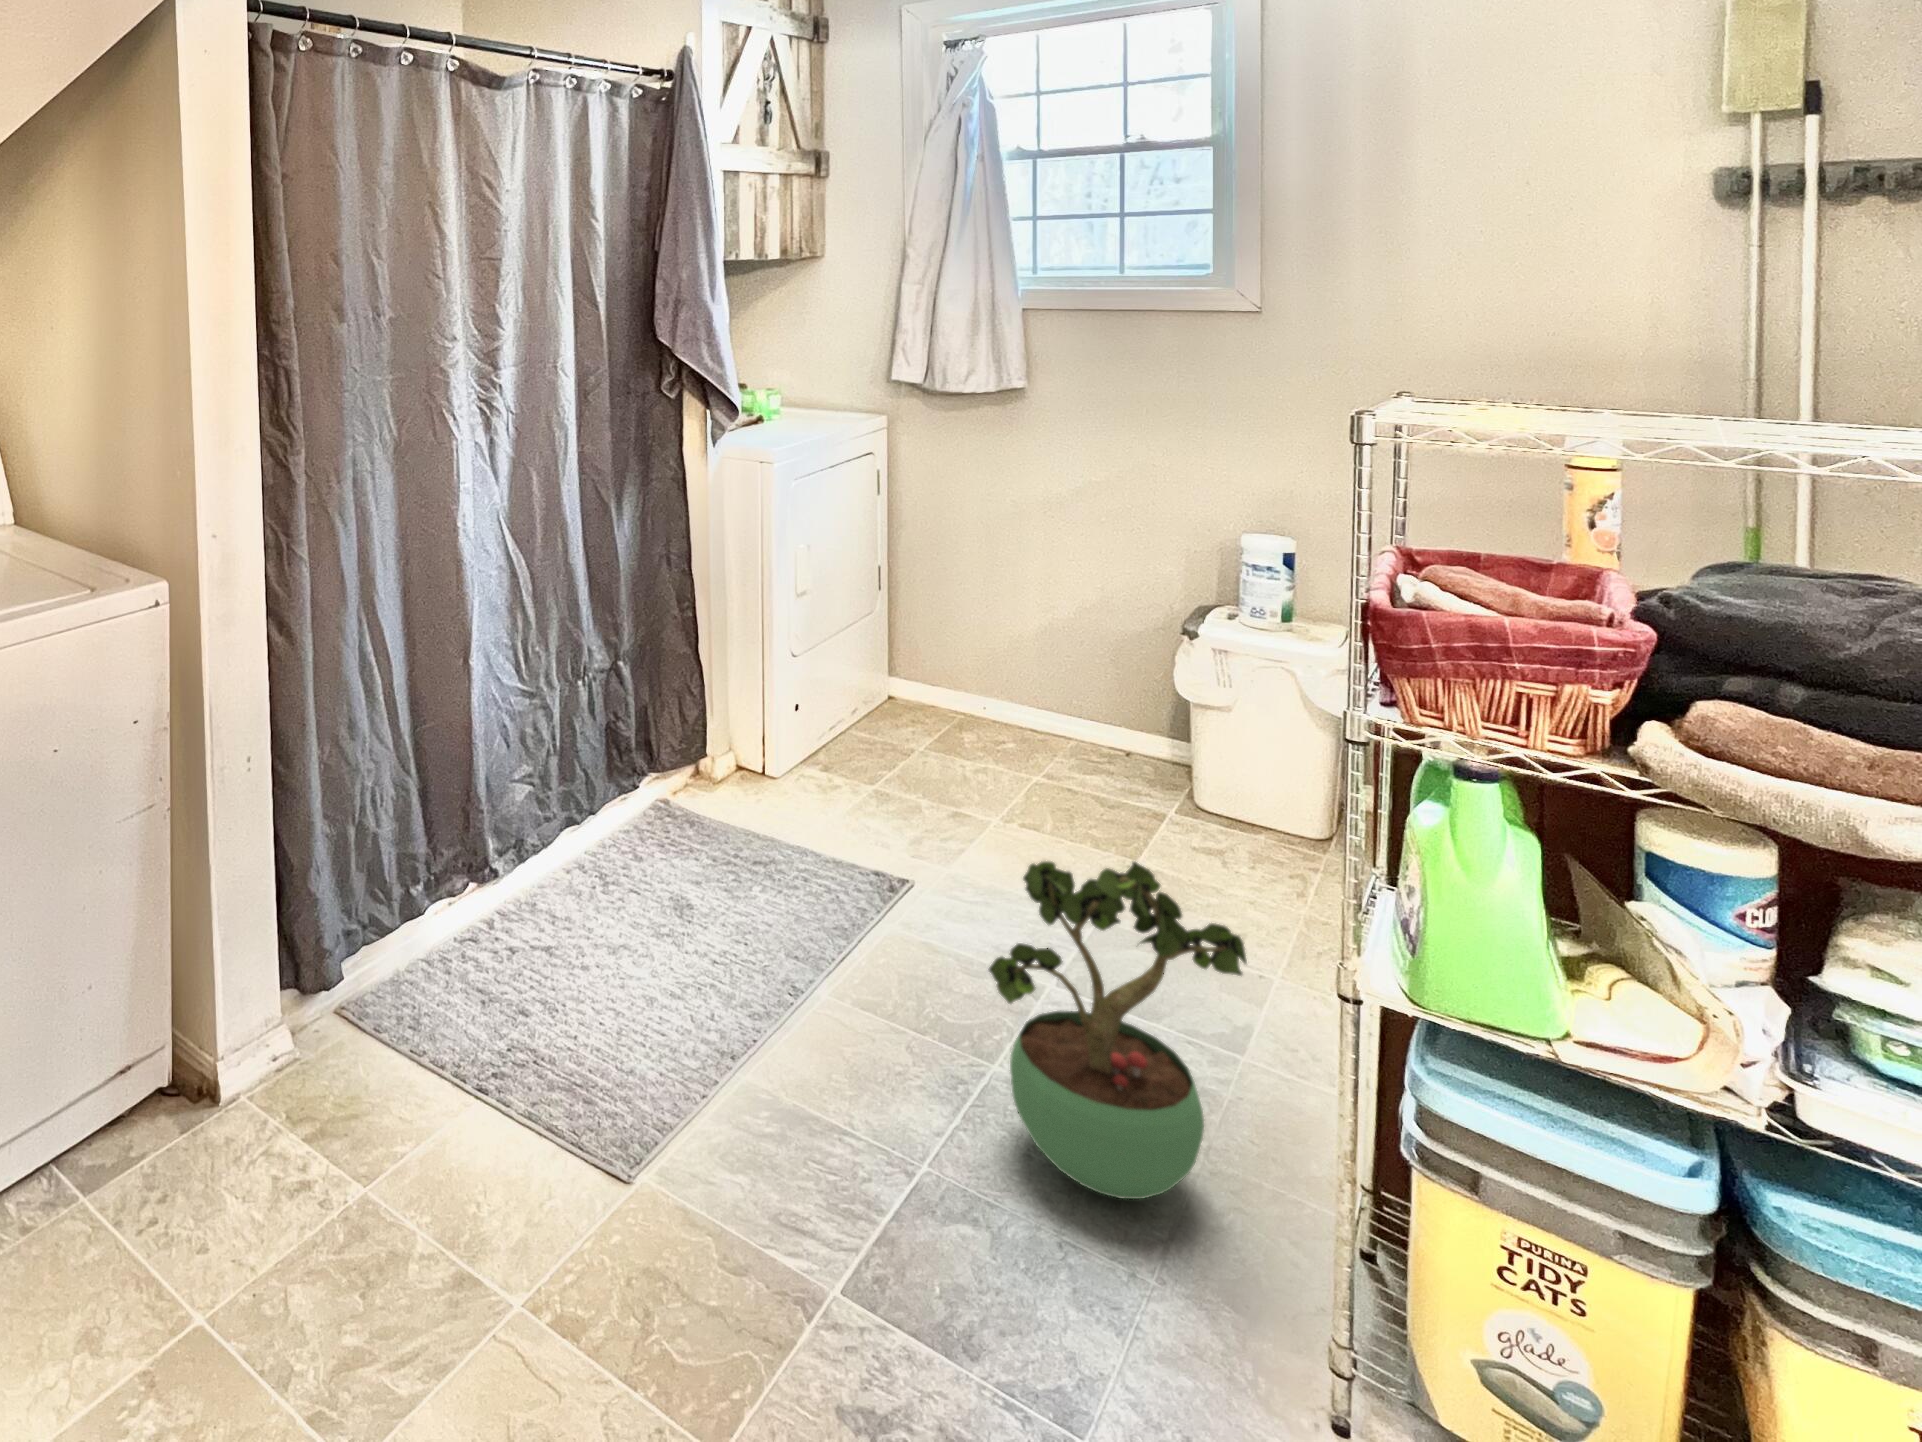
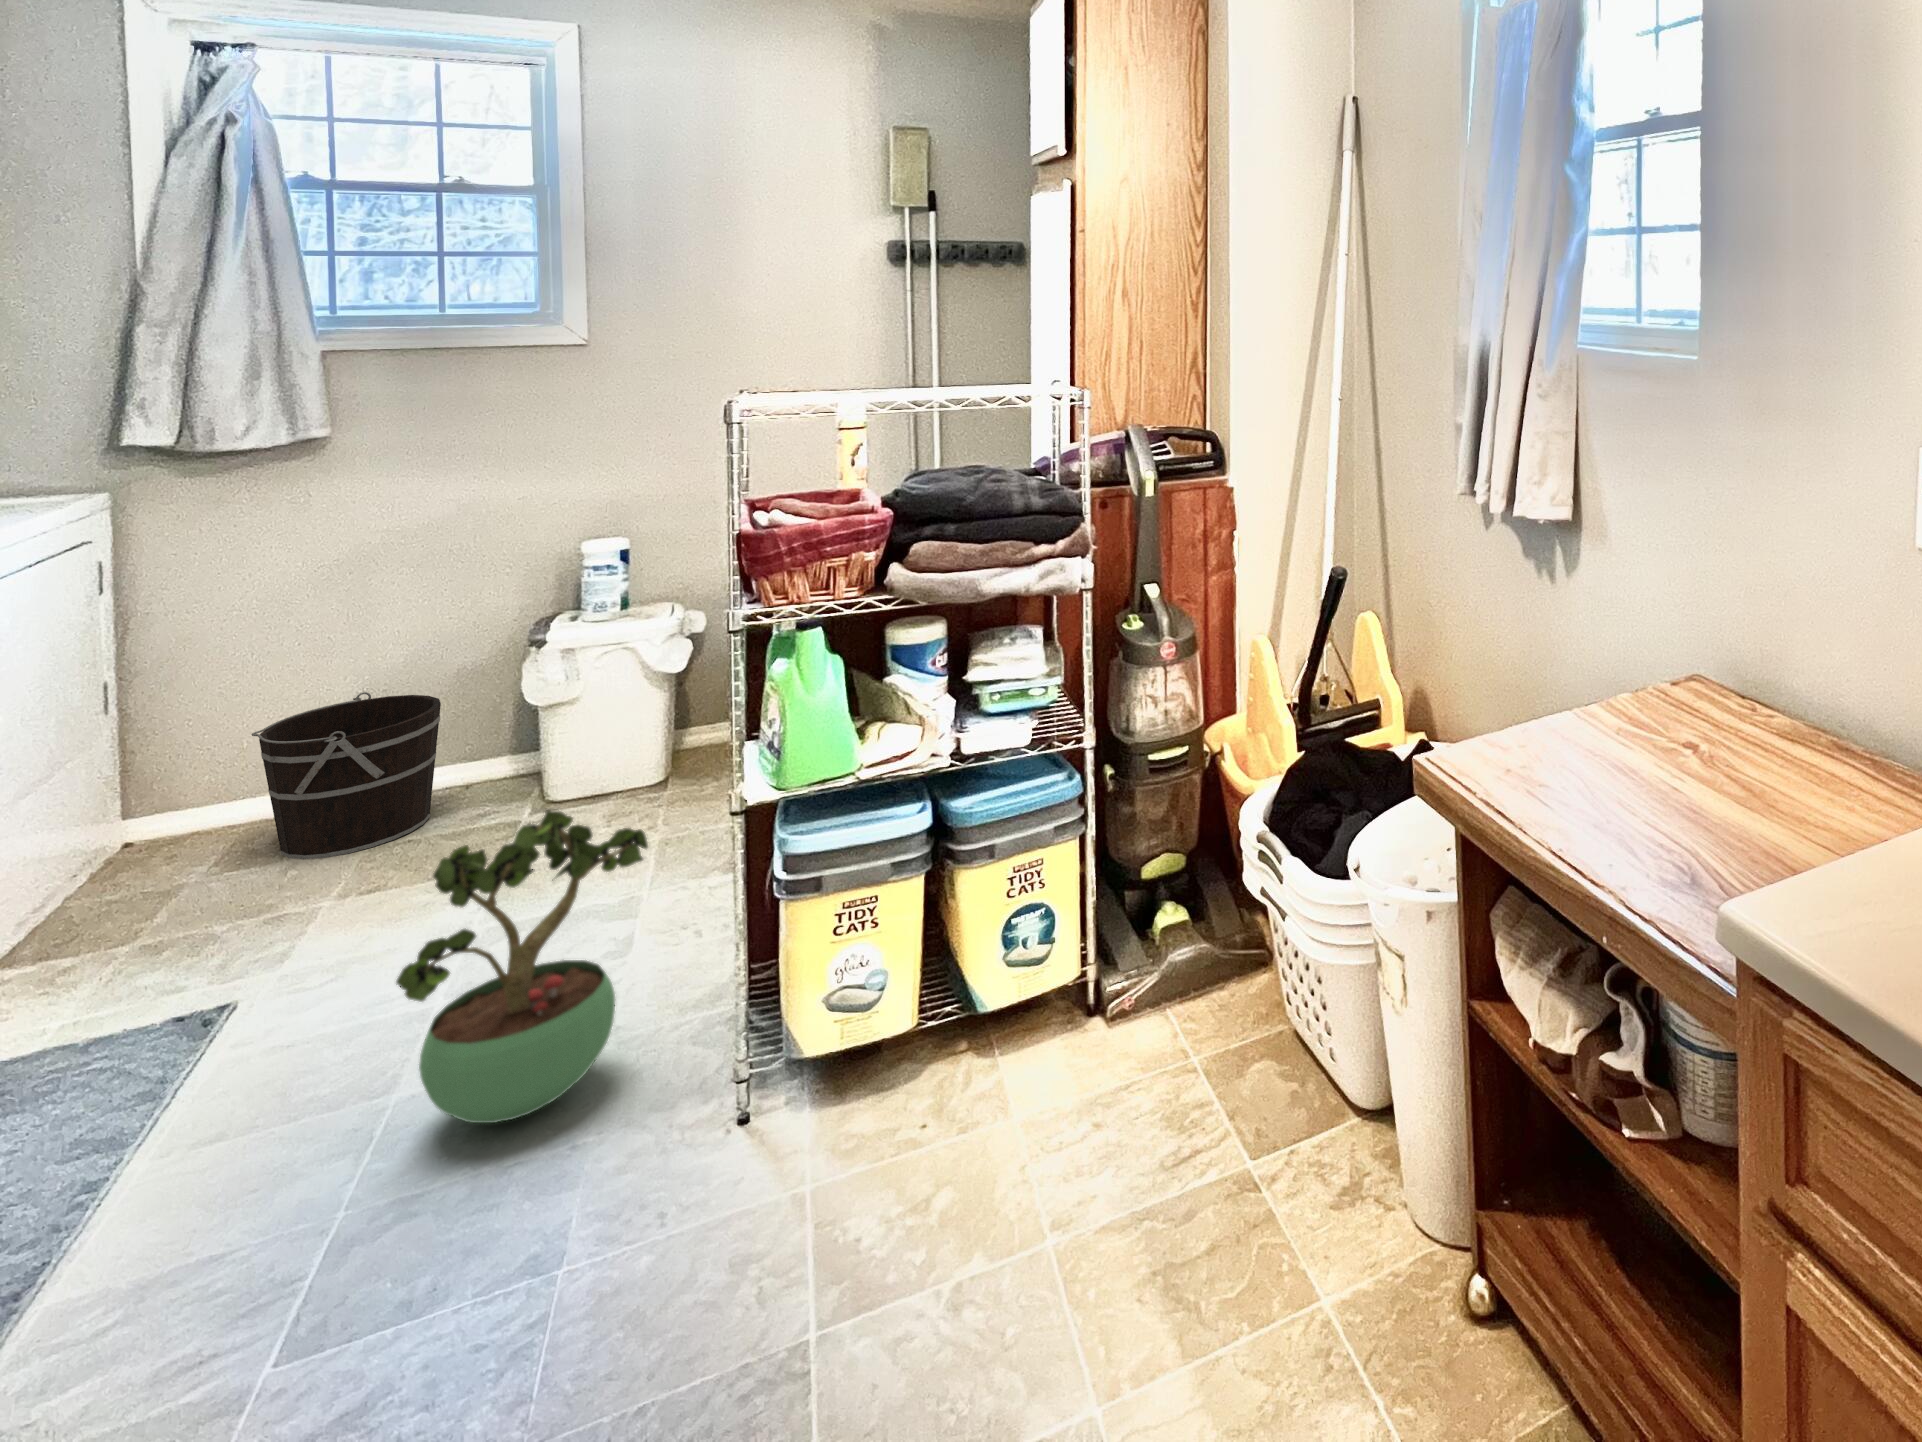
bucket: none [964,633,1103,785] -> present [251,692,441,859]

